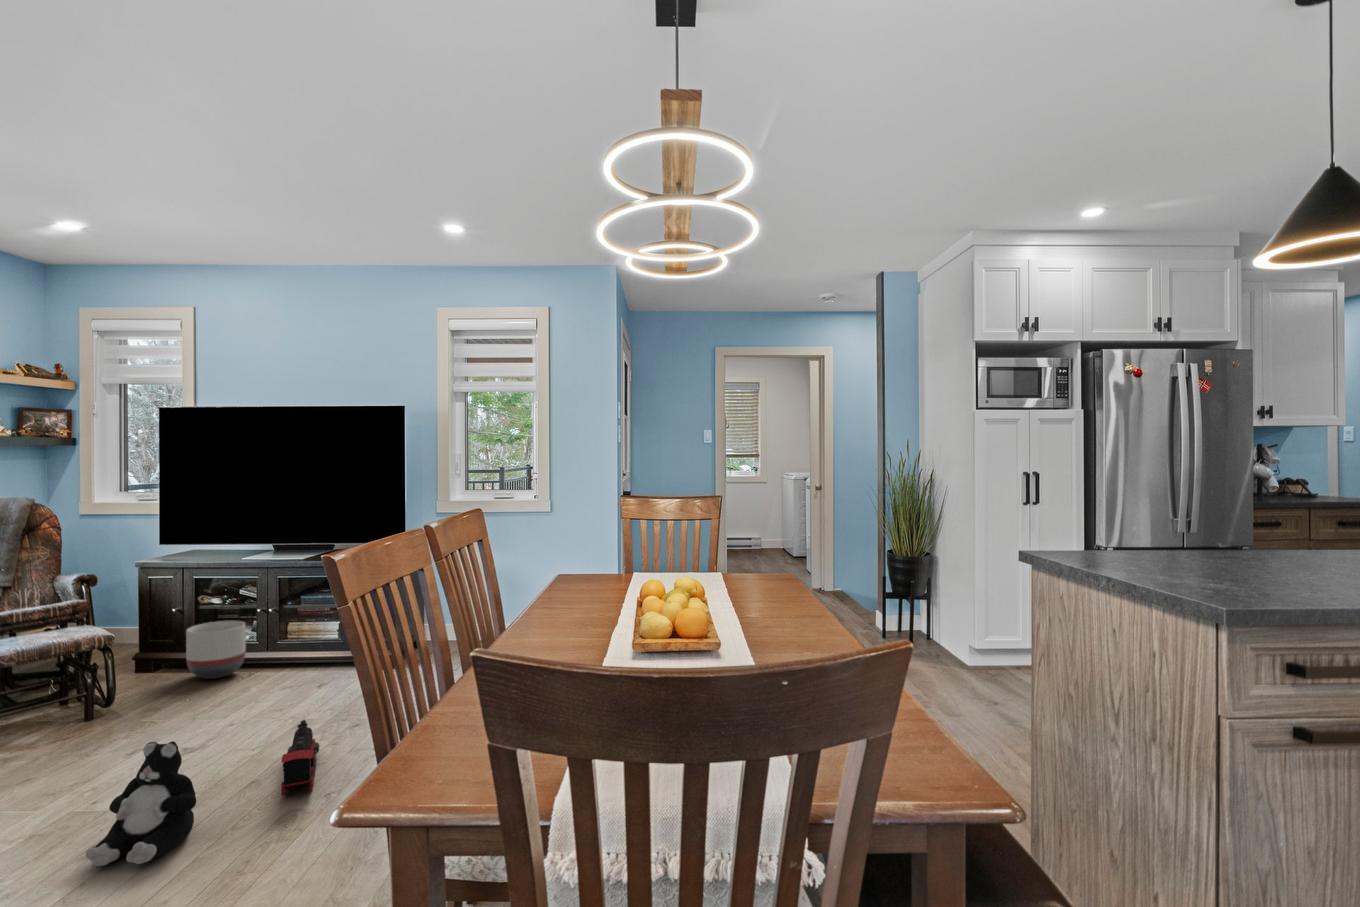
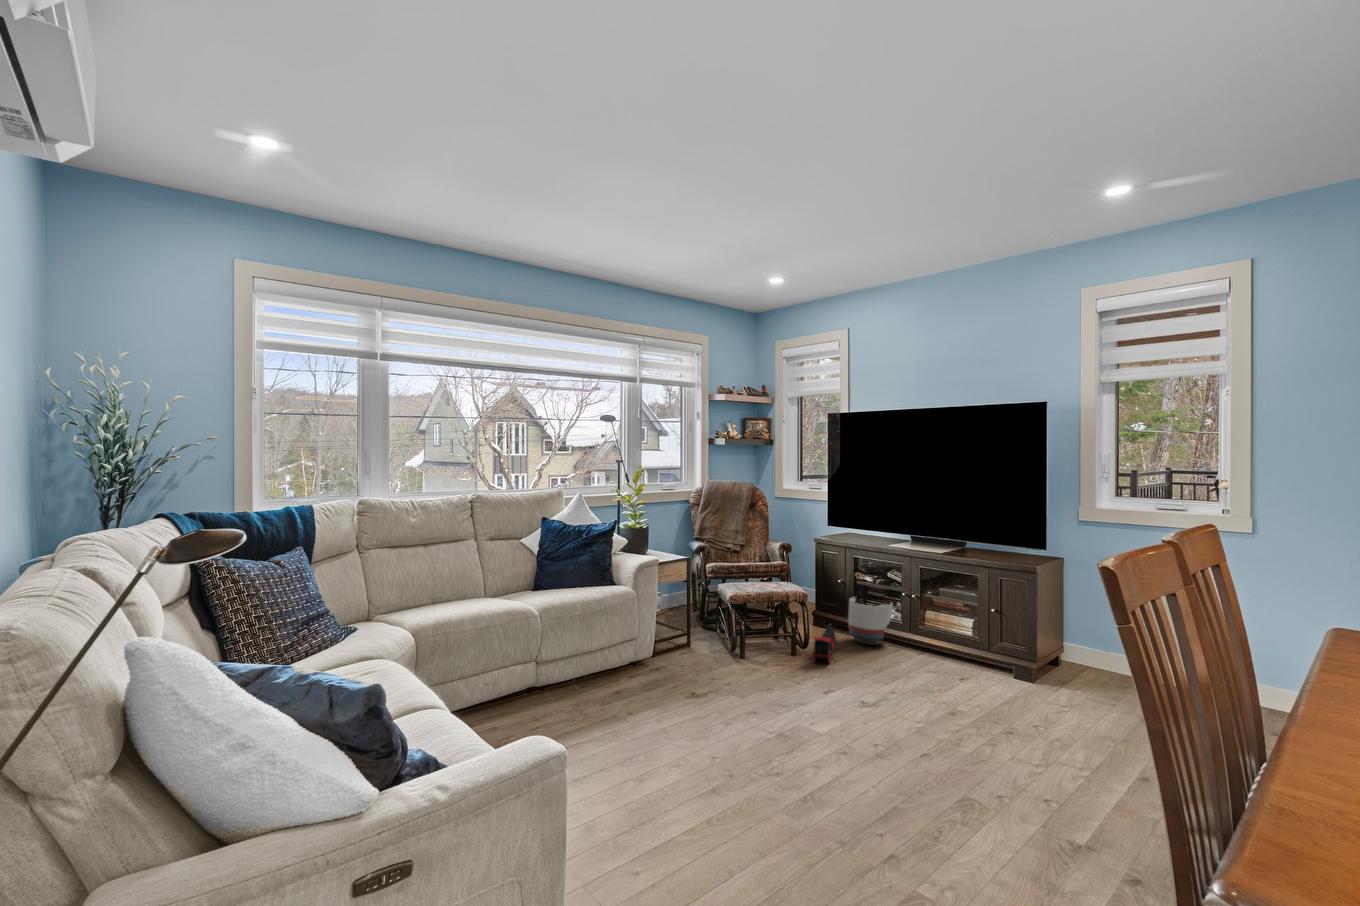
toy train: present [281,720,320,796] -> present [813,624,839,663]
plush toy: present [86,741,196,866] -> none [822,690,895,787]

